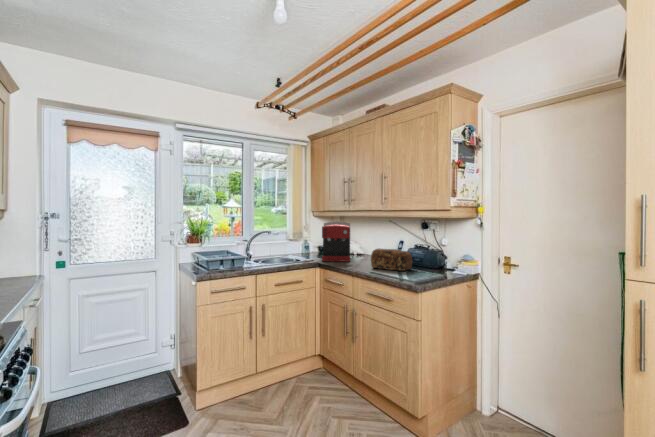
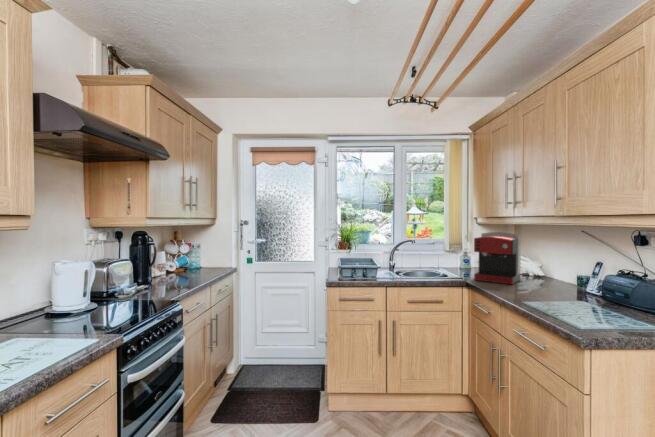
bread loaf: present [371,248,412,271] -> none [531,272,602,308]

